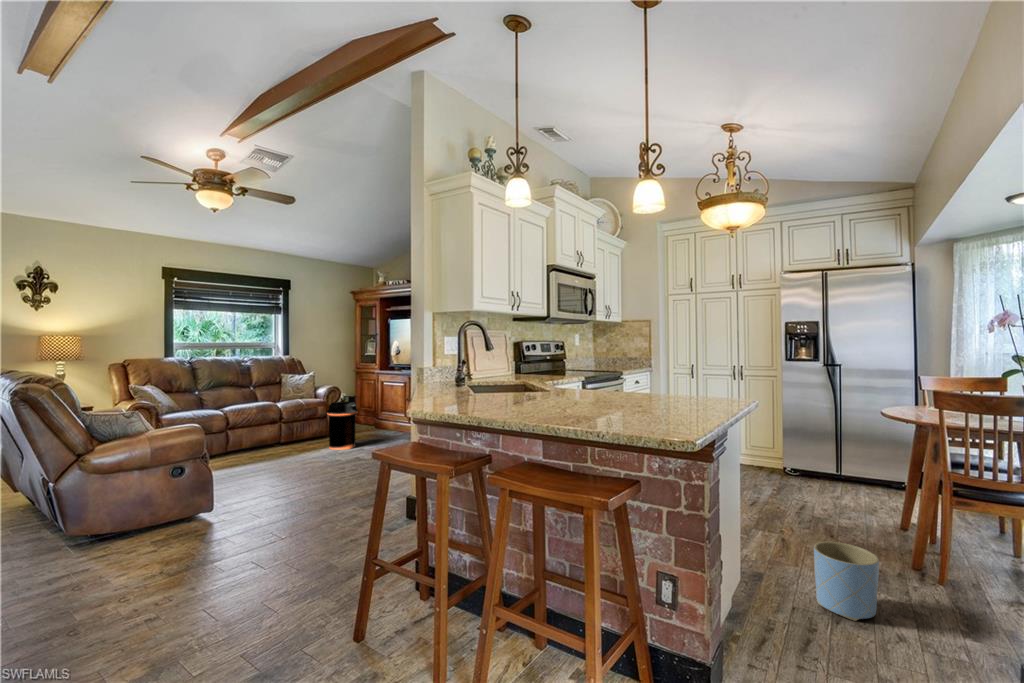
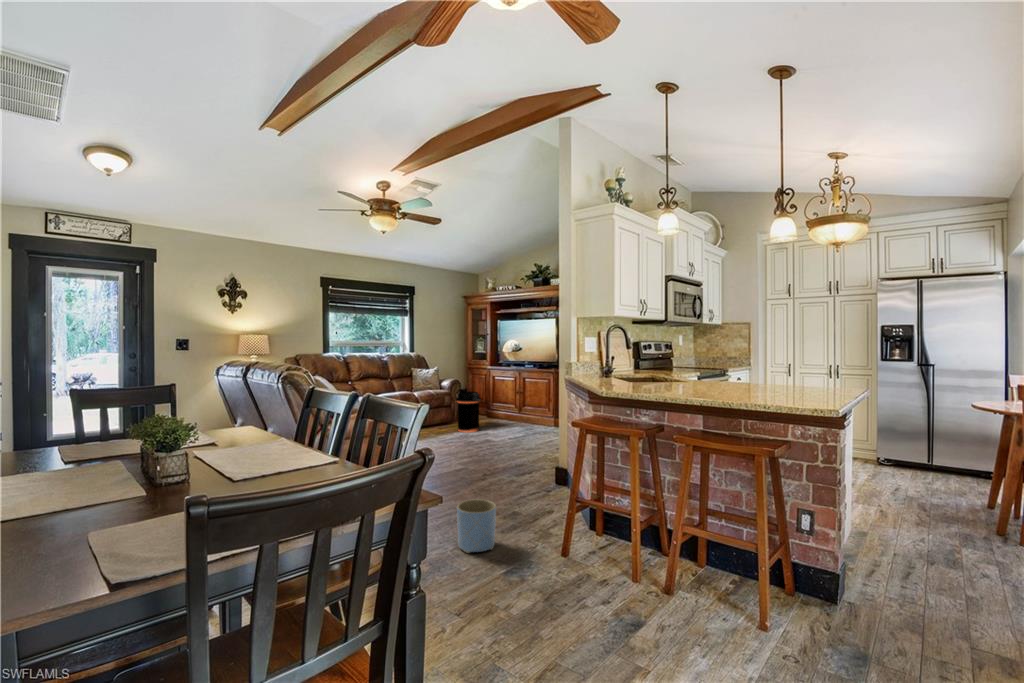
planter: present [814,542,879,621] -> present [457,499,496,553]

